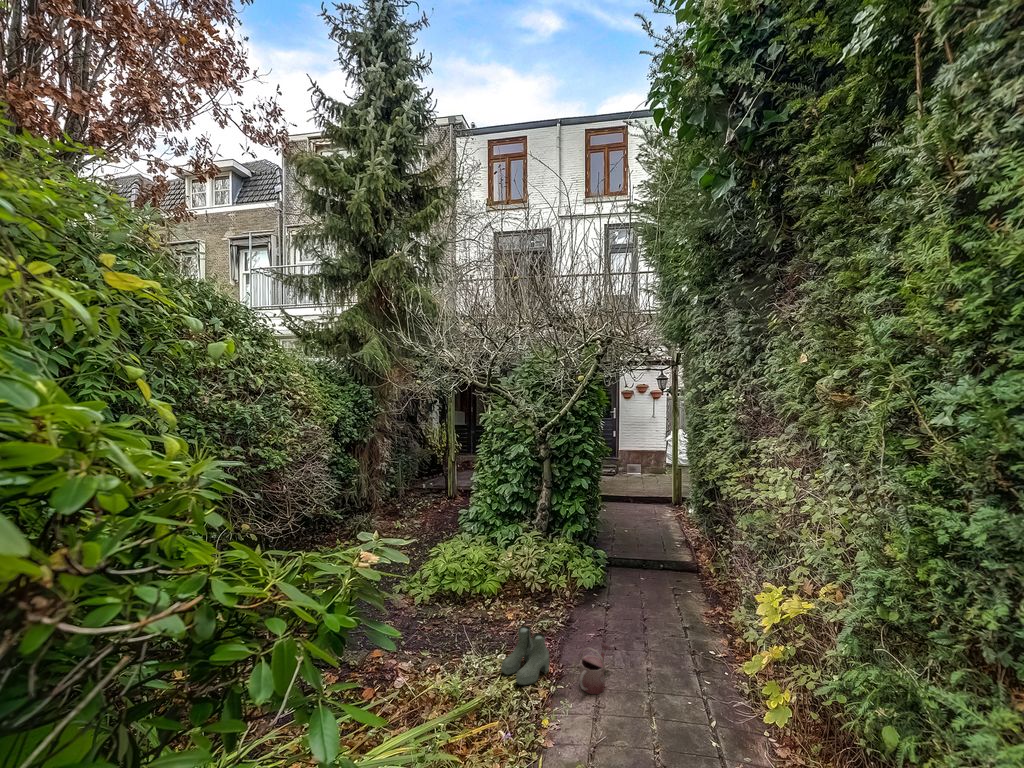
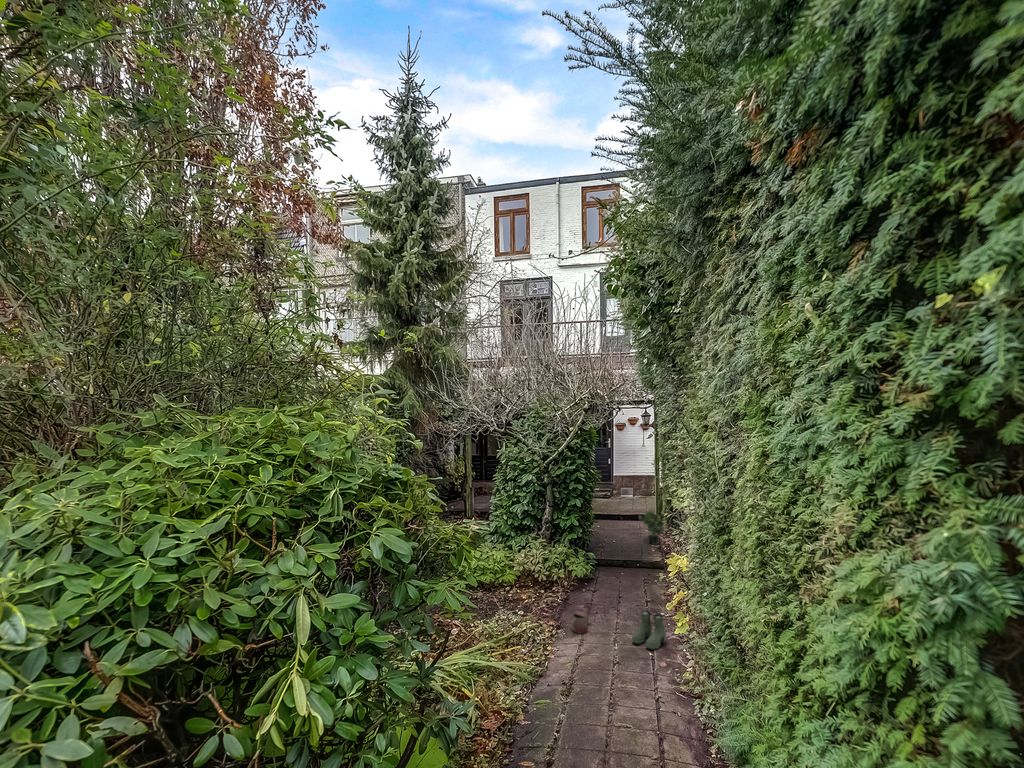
potted plant: none [658,492,692,534] -> present [639,511,664,545]
boots: present [501,626,549,685] -> present [632,610,666,649]

